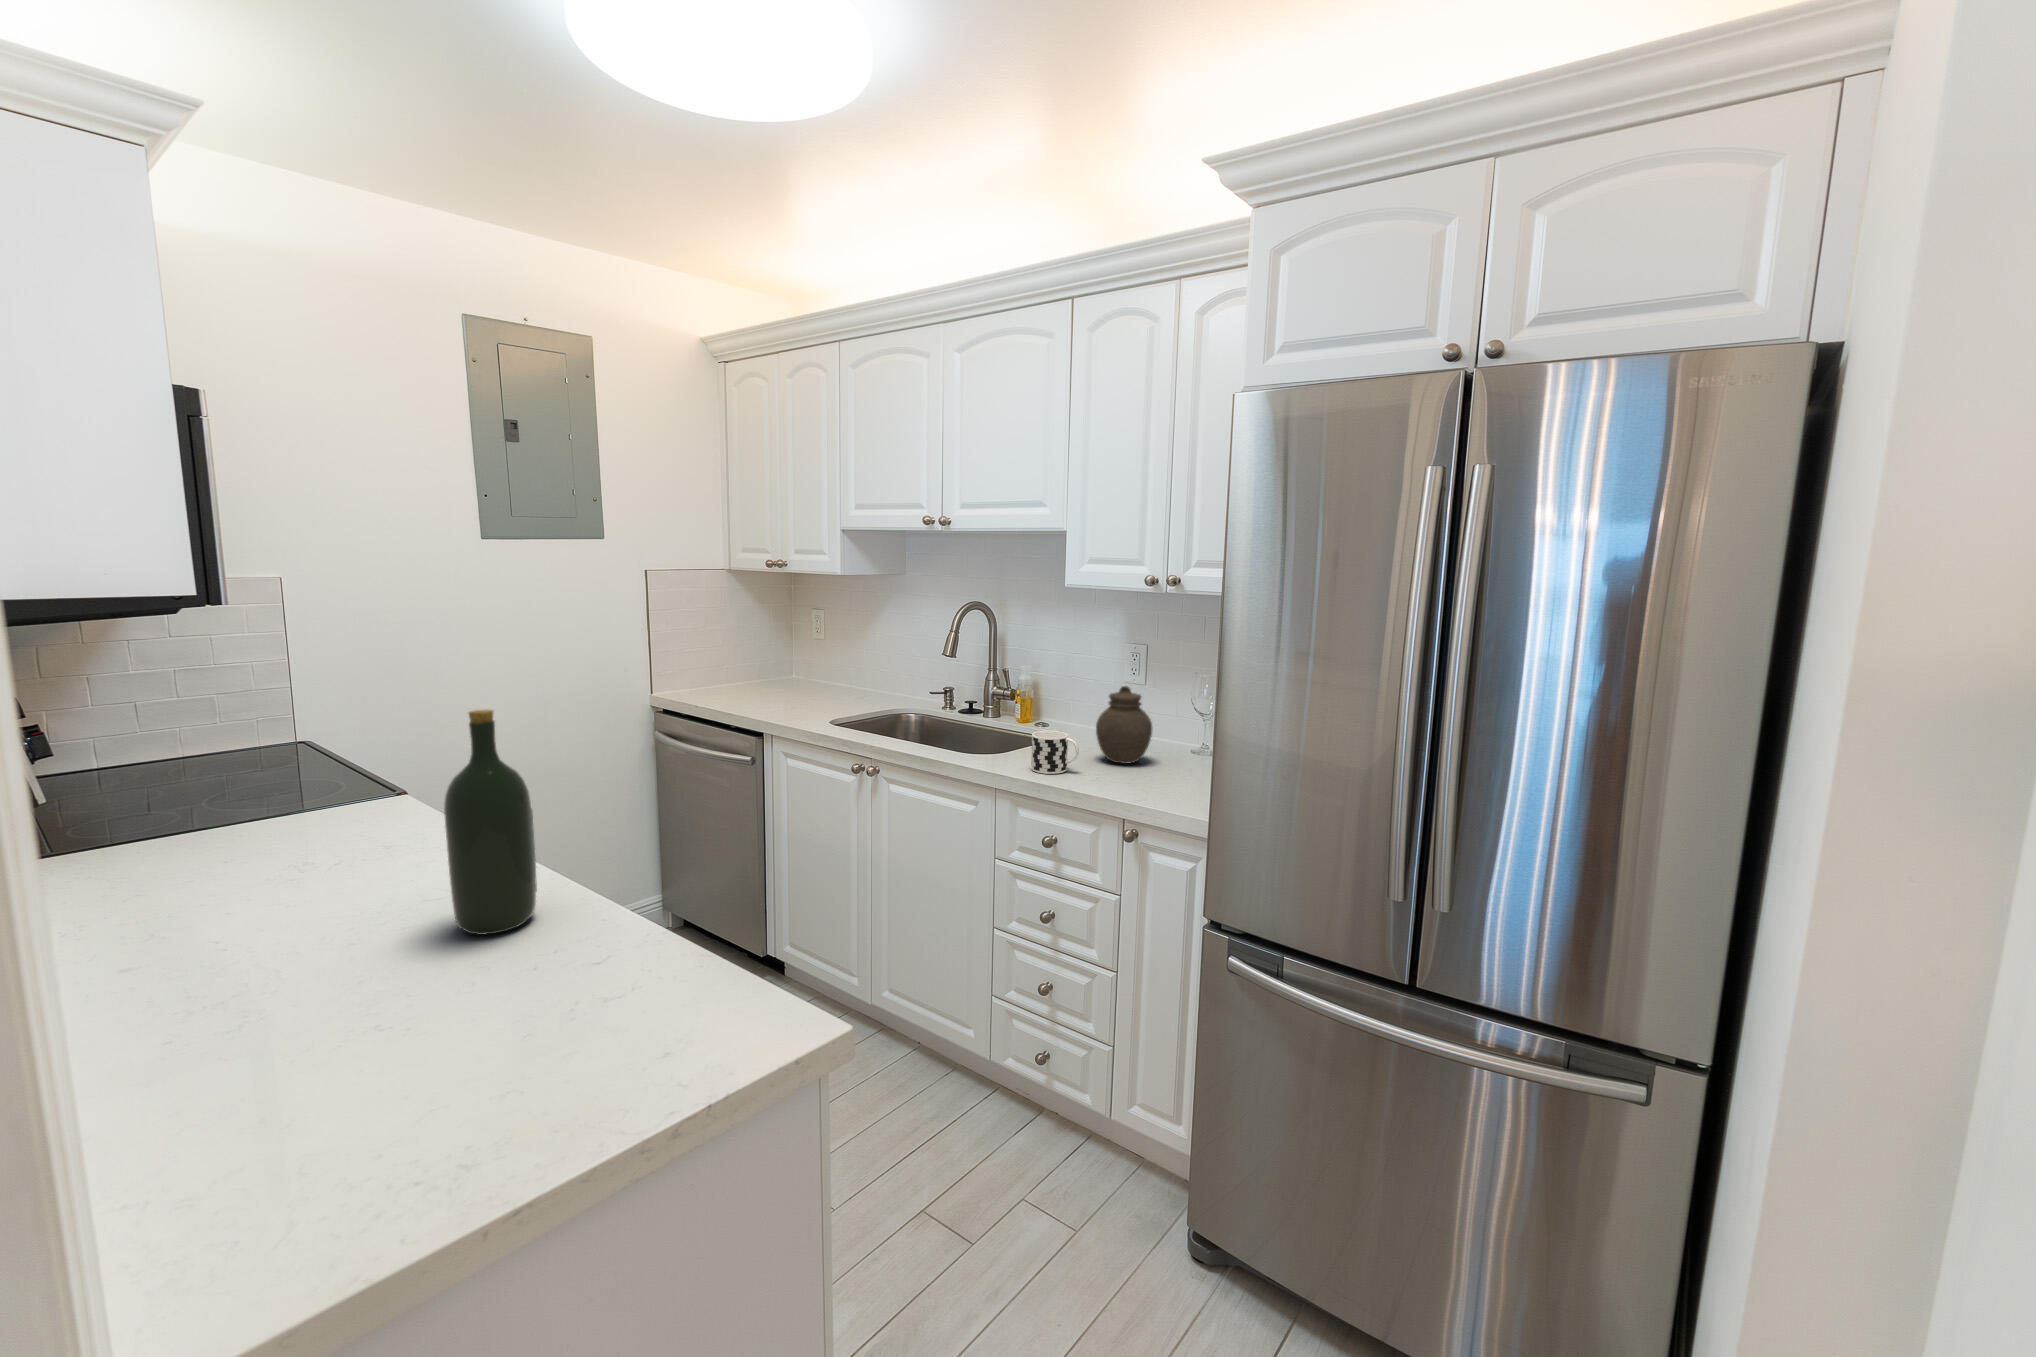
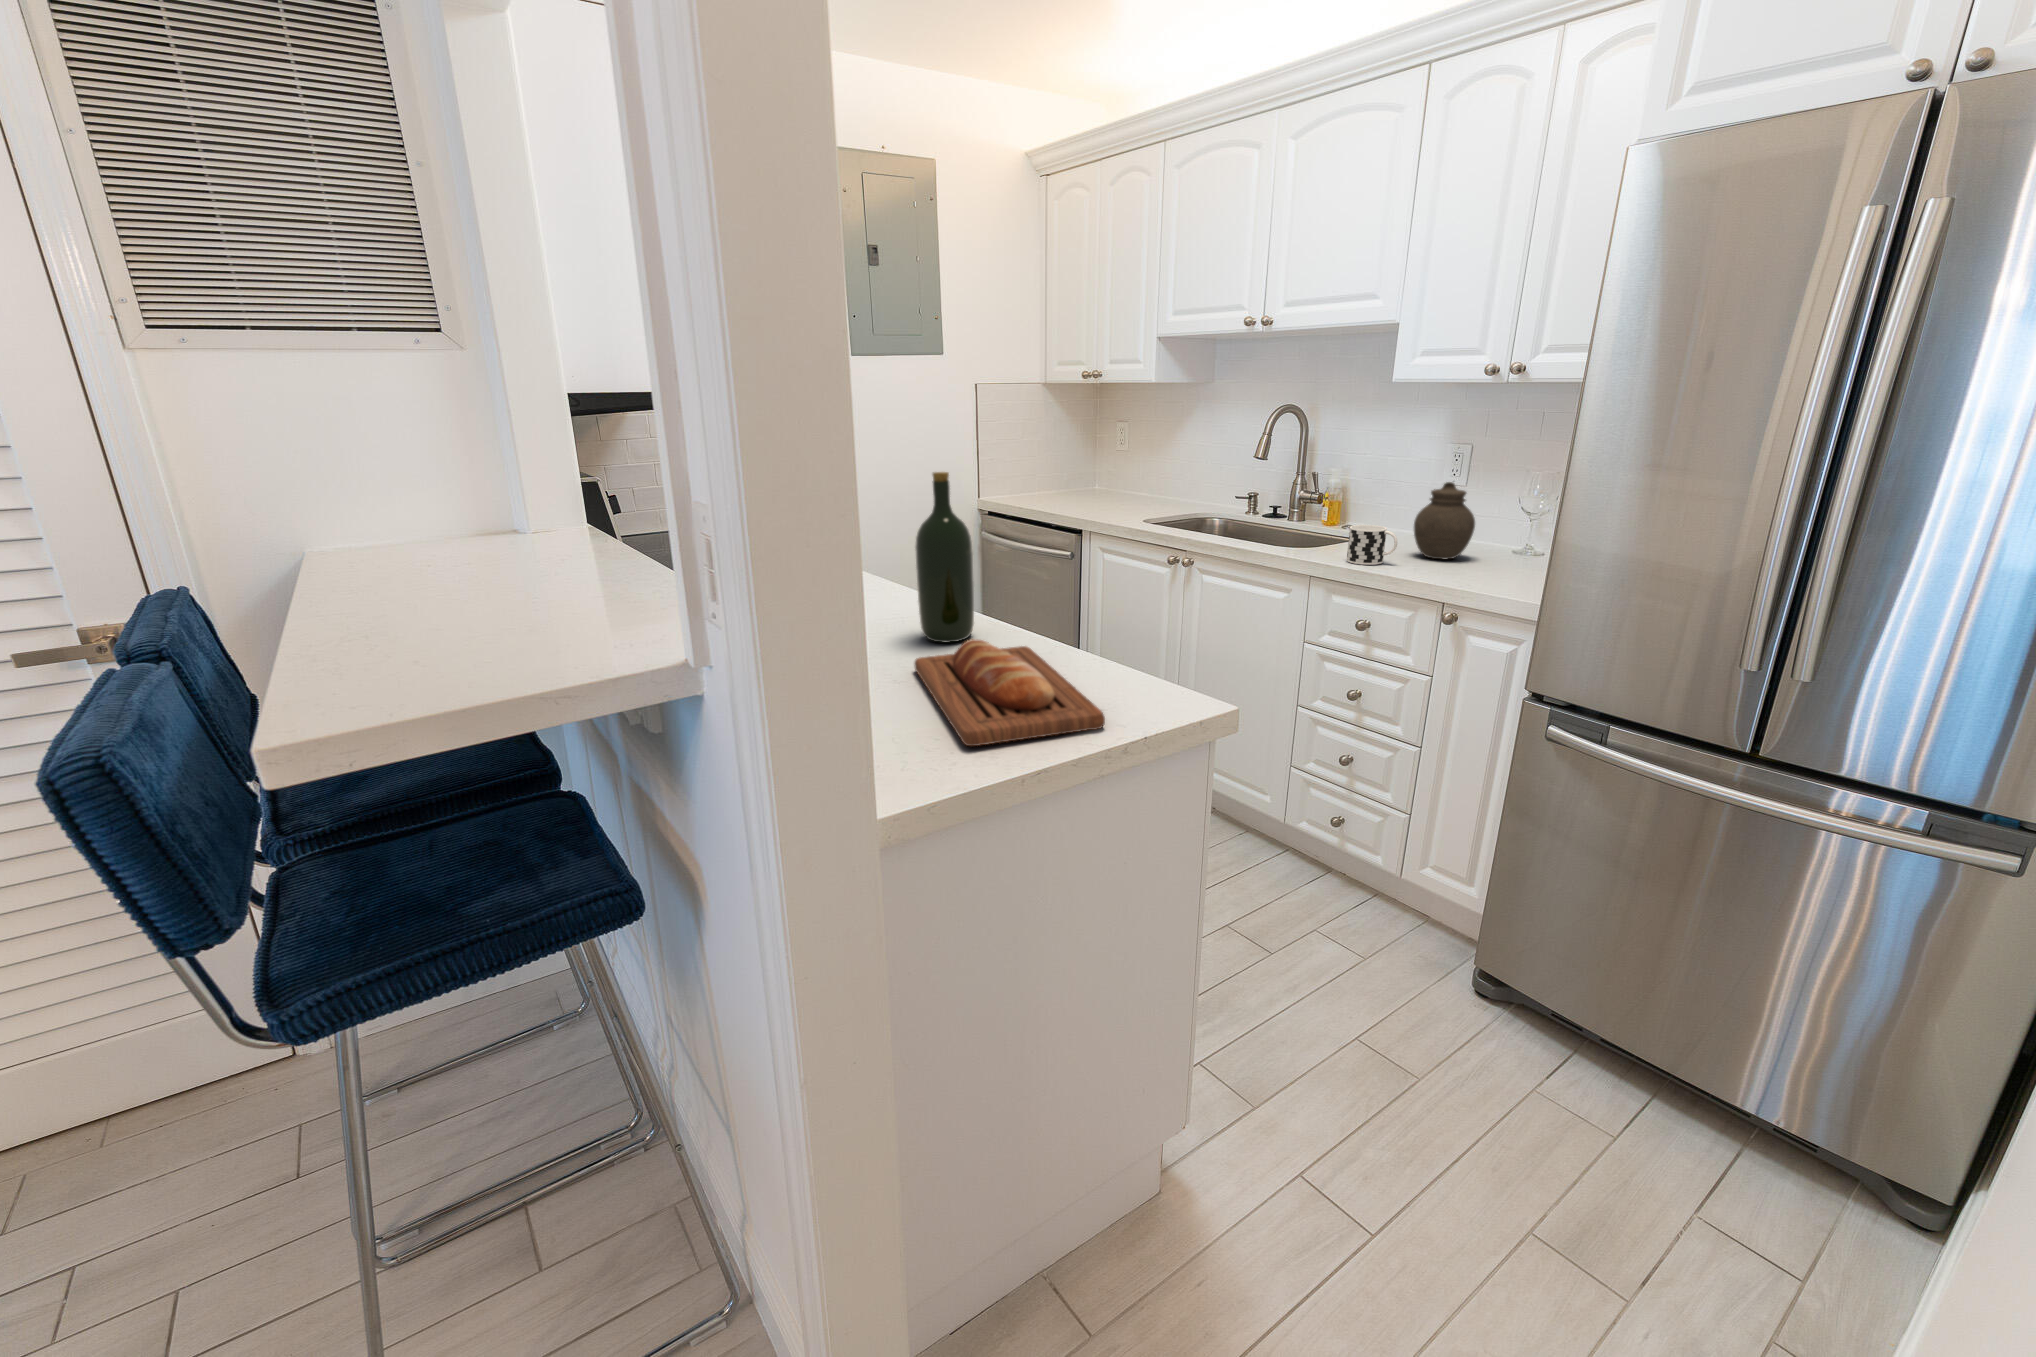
bread loaf: none [407,938,653,1156] -> present [914,639,1105,746]

